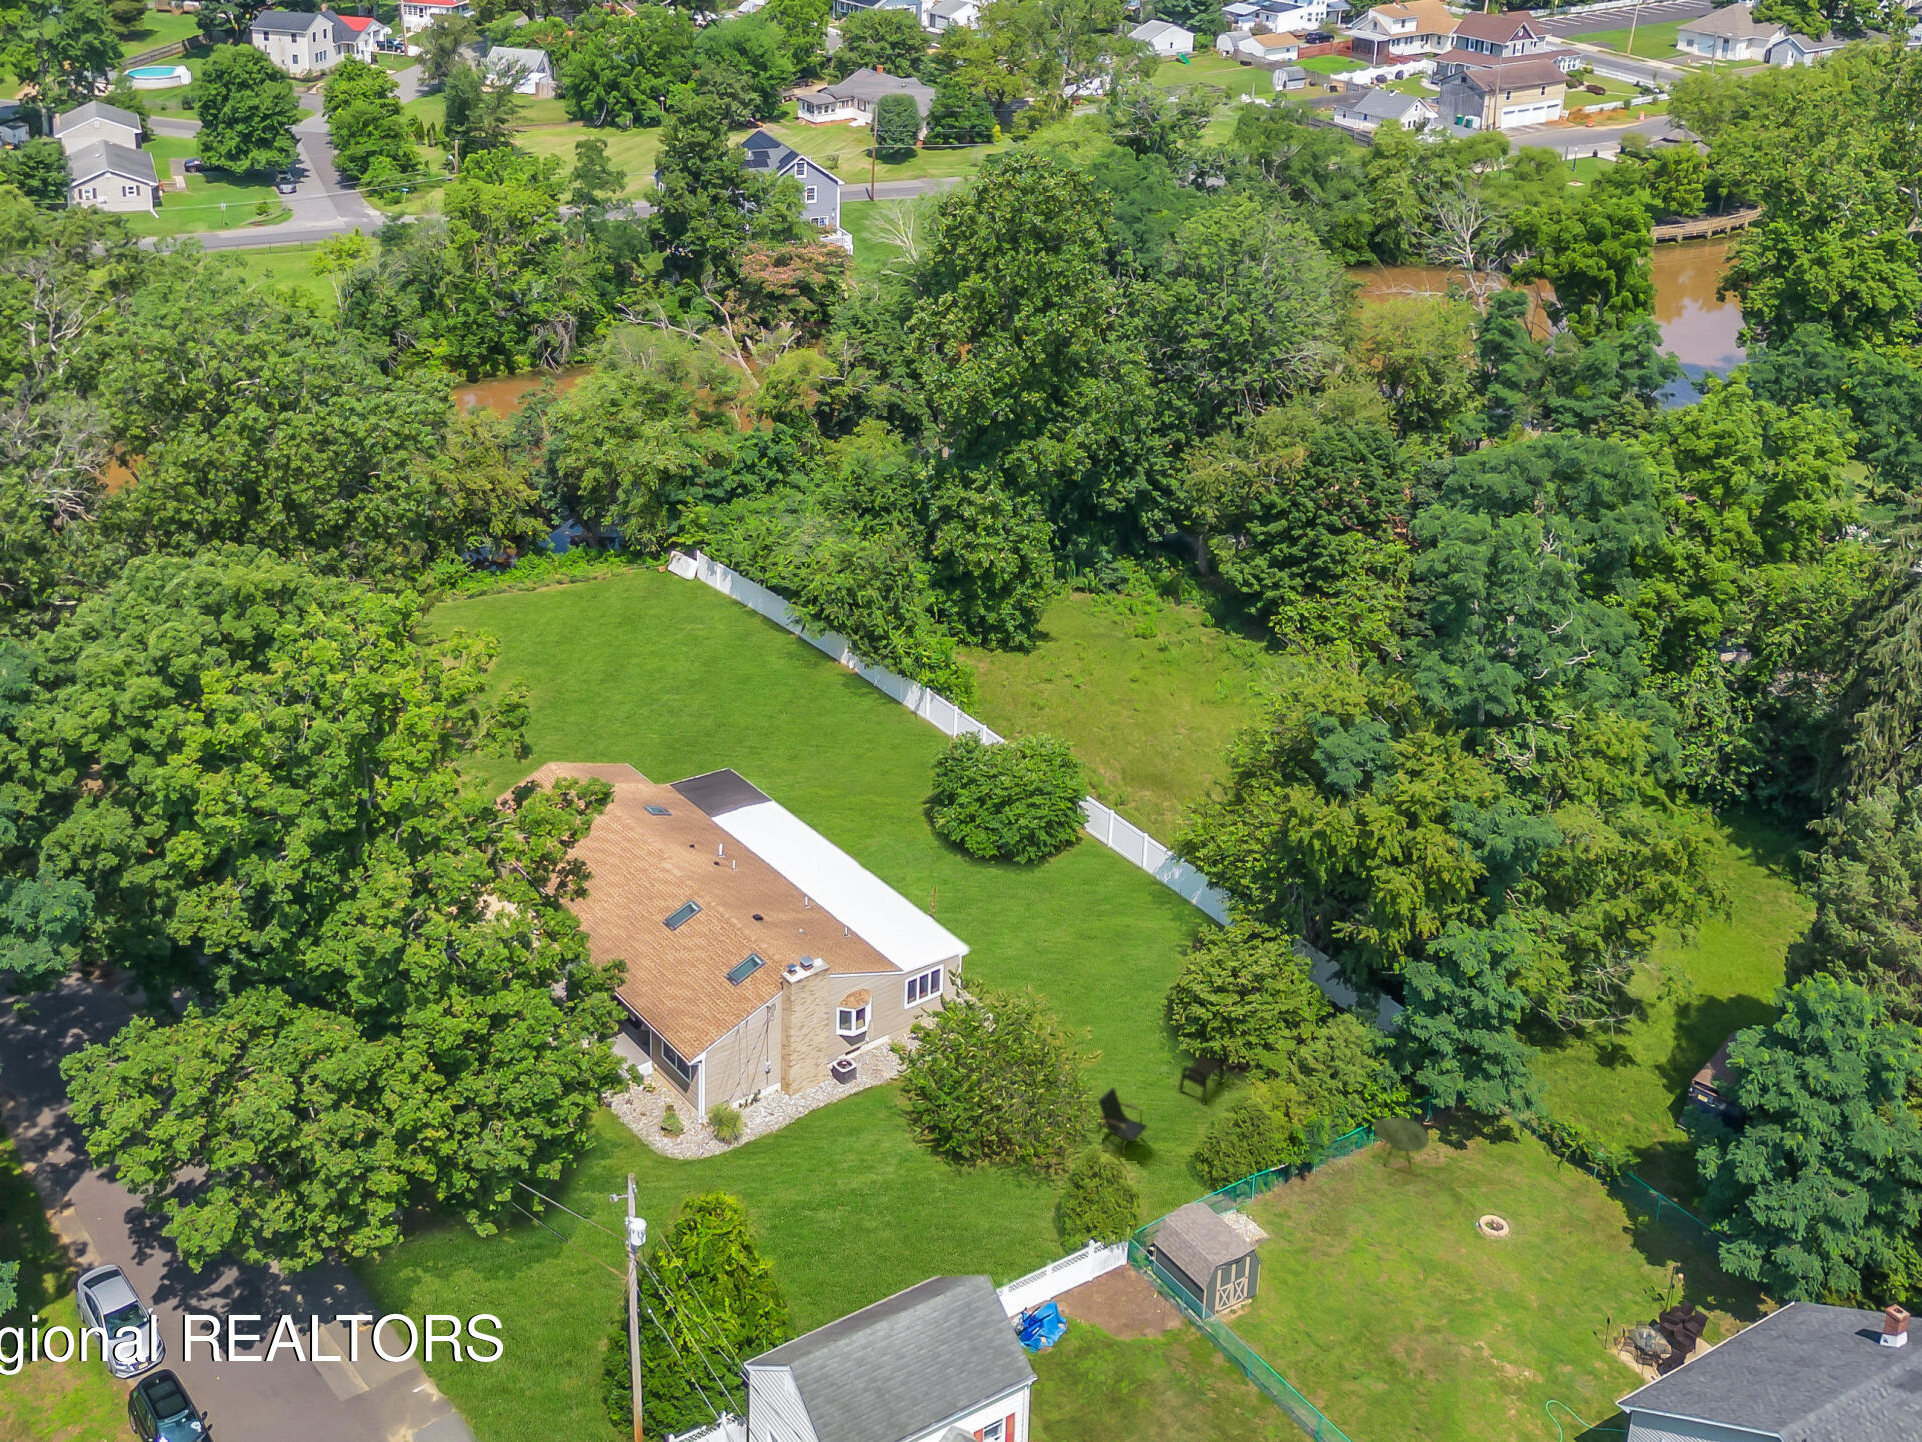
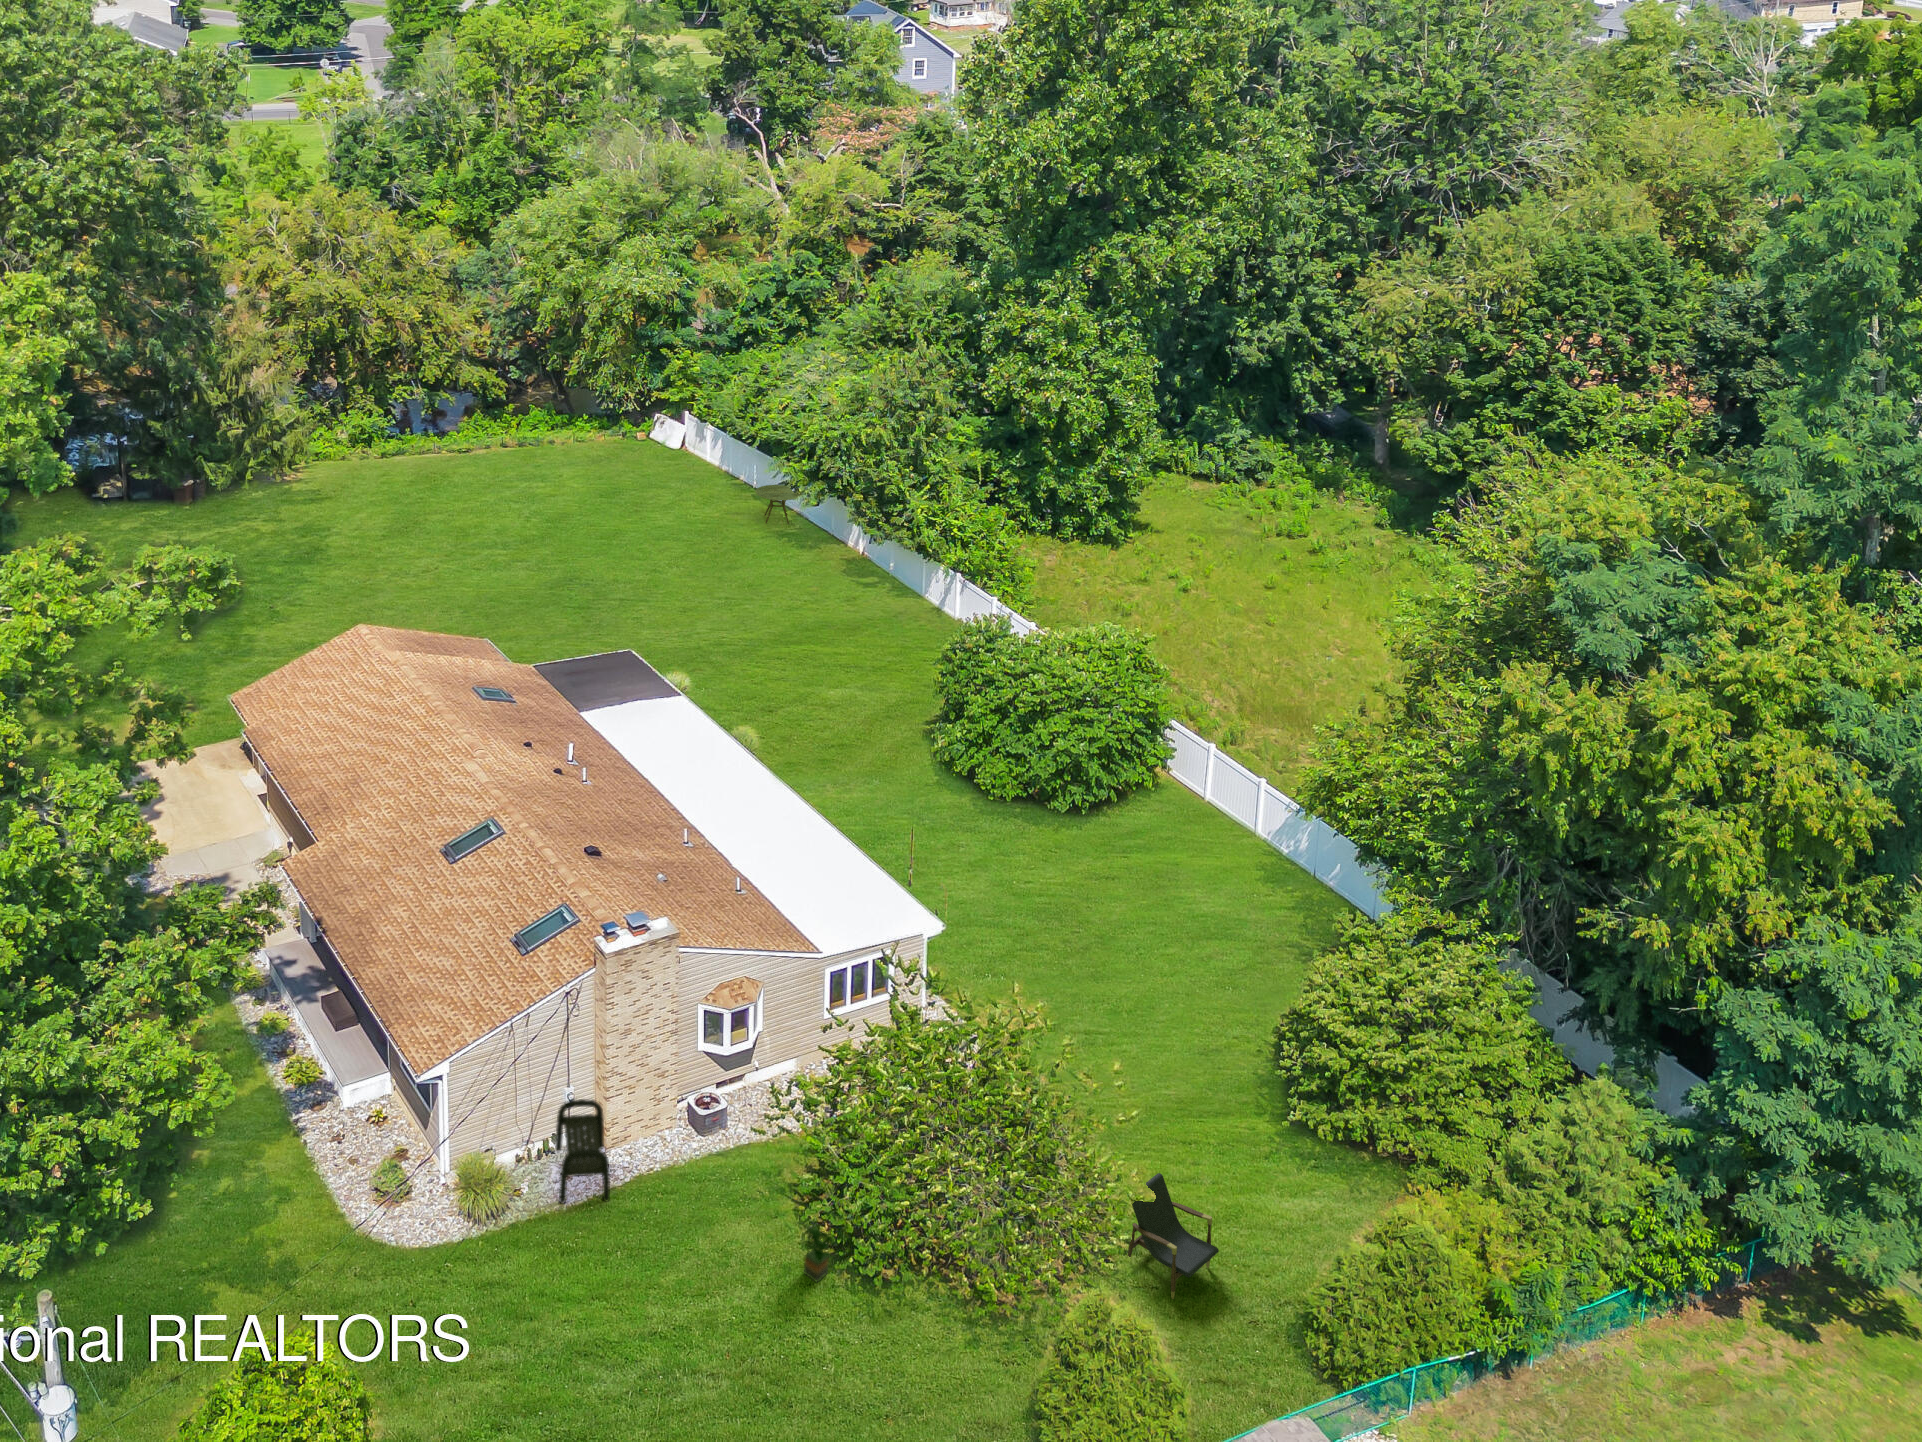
bench: present [1179,1047,1224,1104] -> present [555,1099,610,1204]
dining table: present [1373,1117,1429,1168] -> present [756,485,800,524]
potted tree: none [924,1132,942,1163] -> present [804,1228,834,1283]

